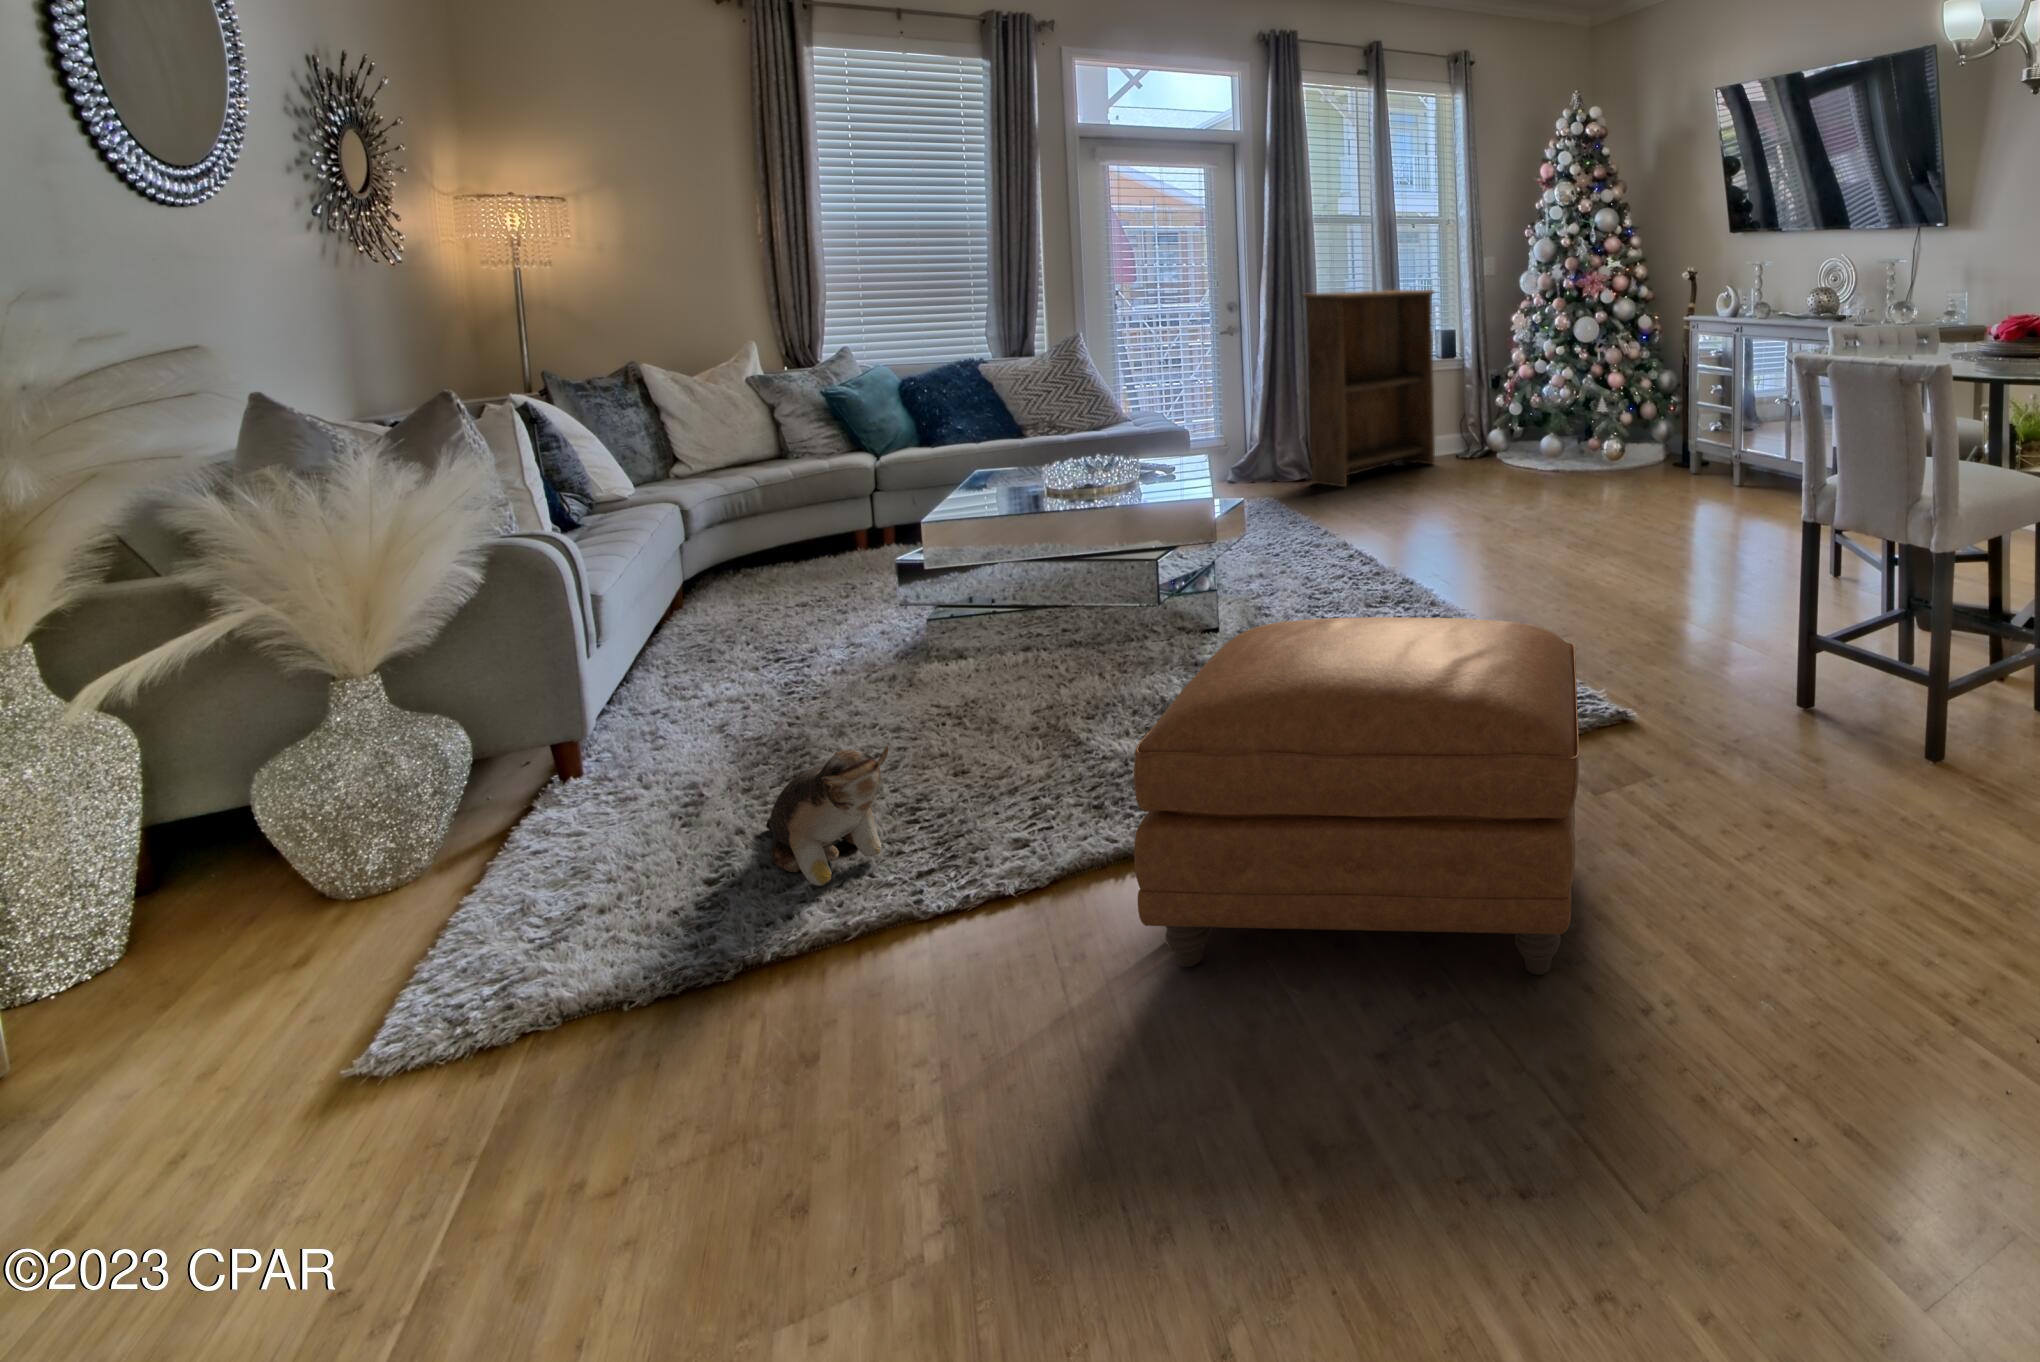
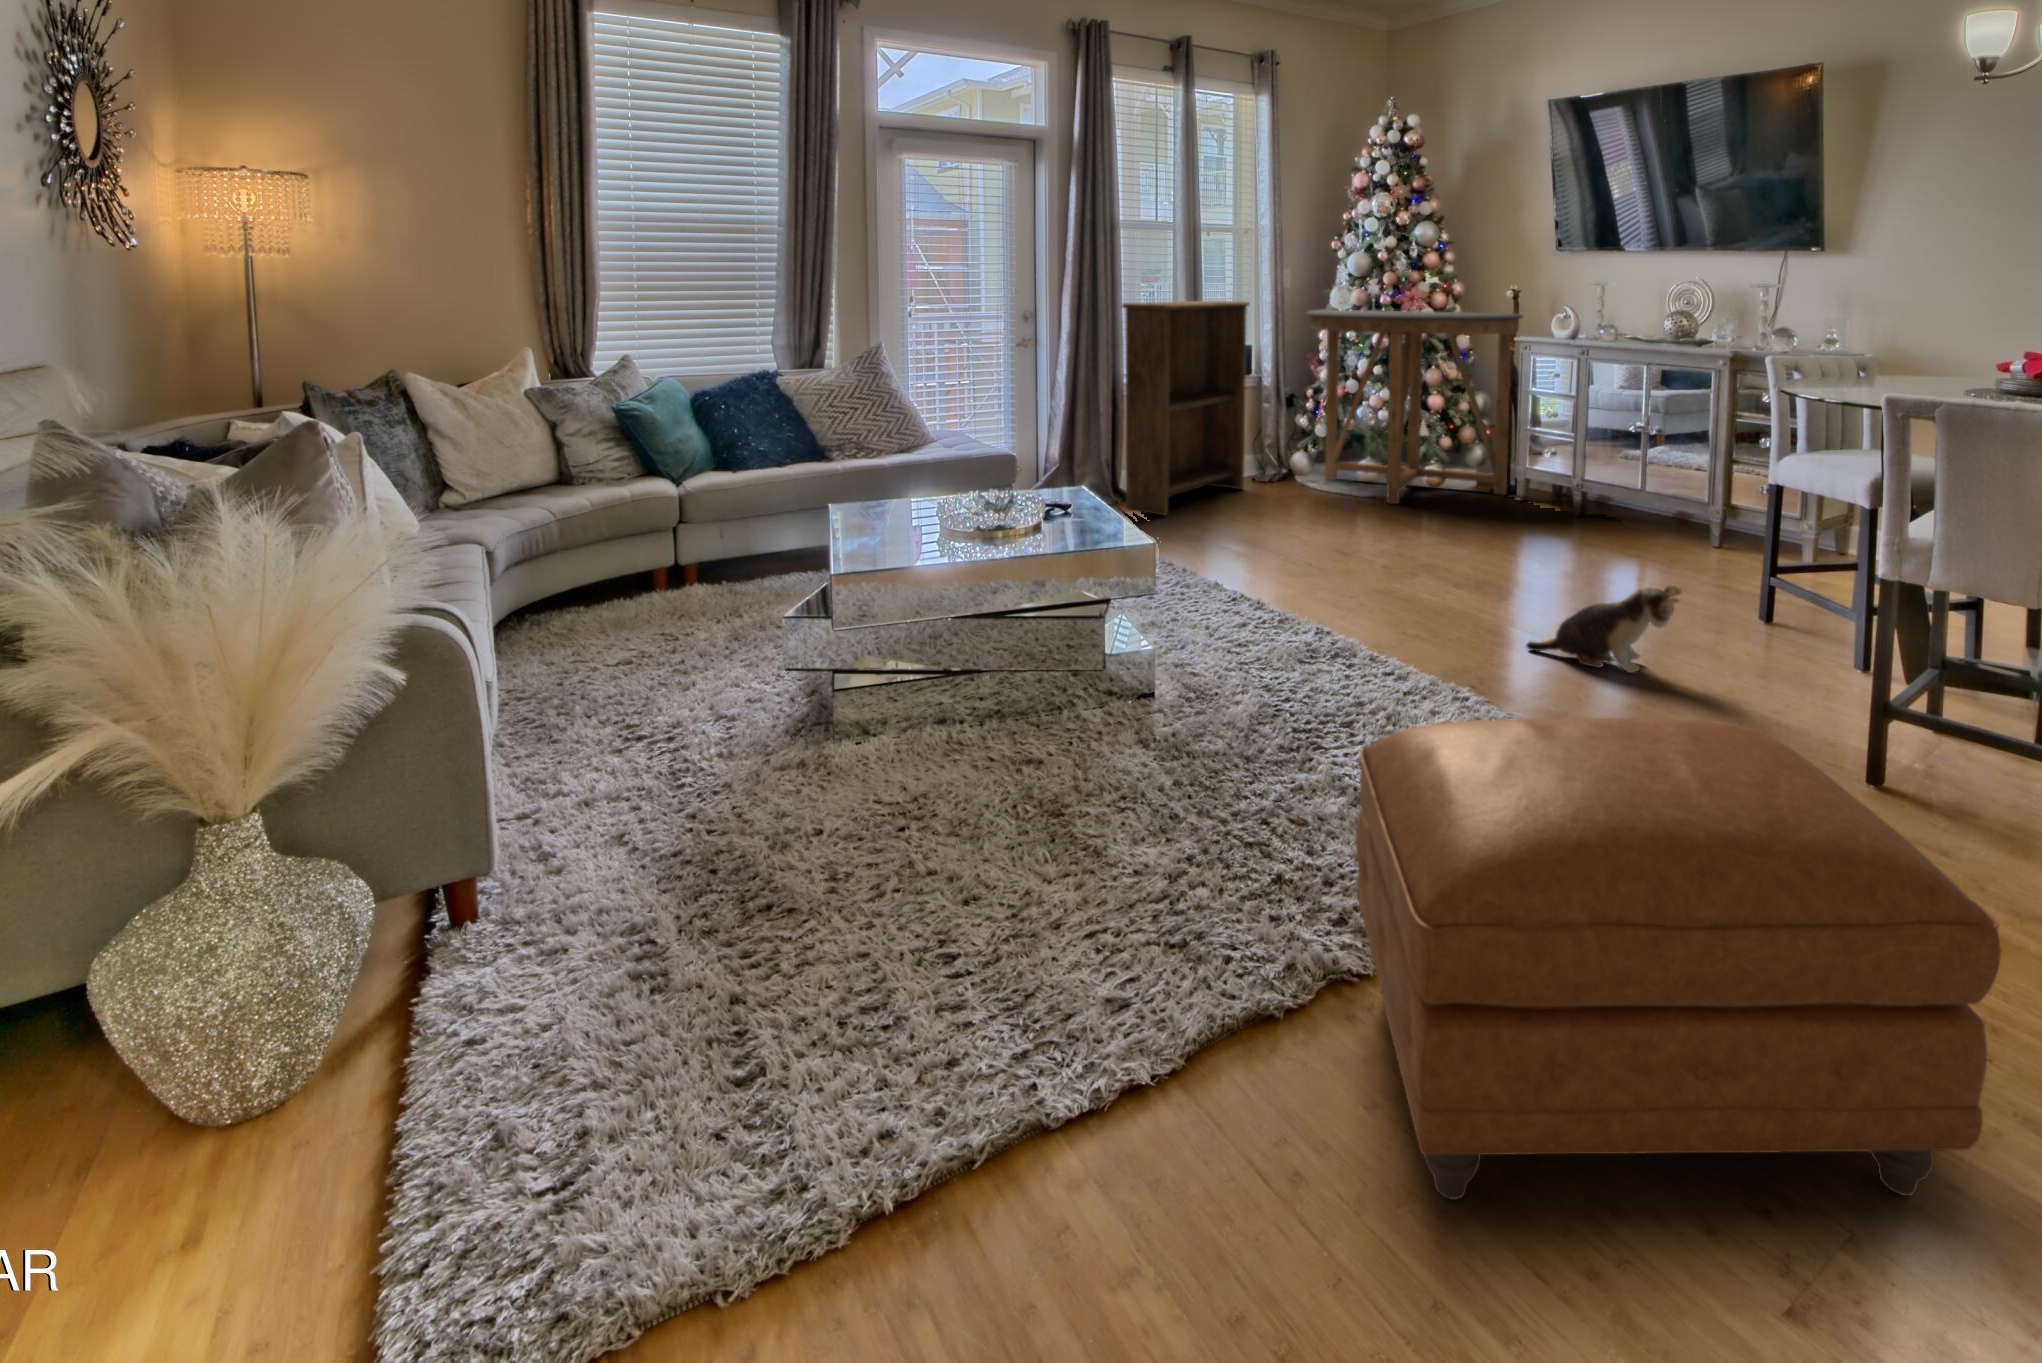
console table: none [1490,295,1690,476] -> present [1307,309,1523,504]
plush toy: present [766,746,888,886] -> present [1526,586,1681,673]

